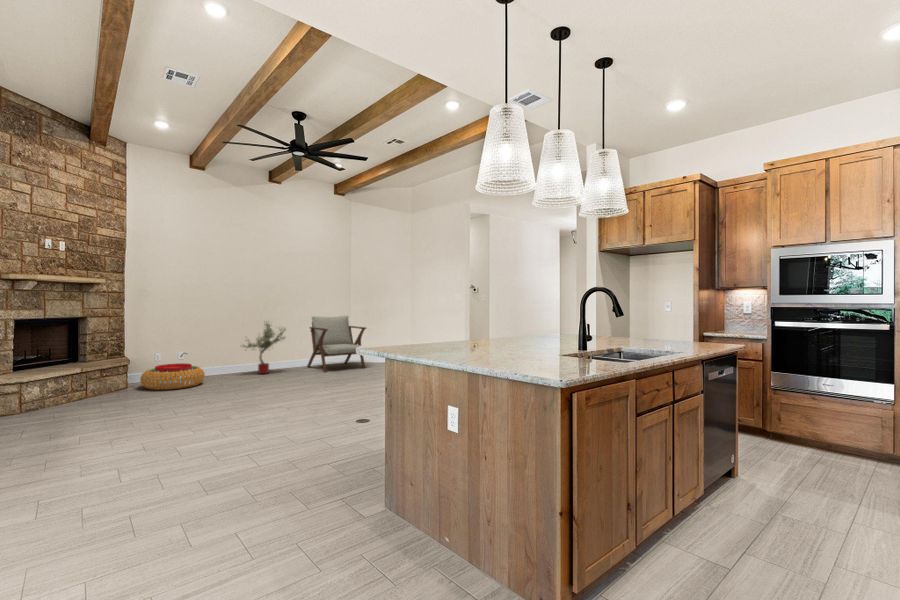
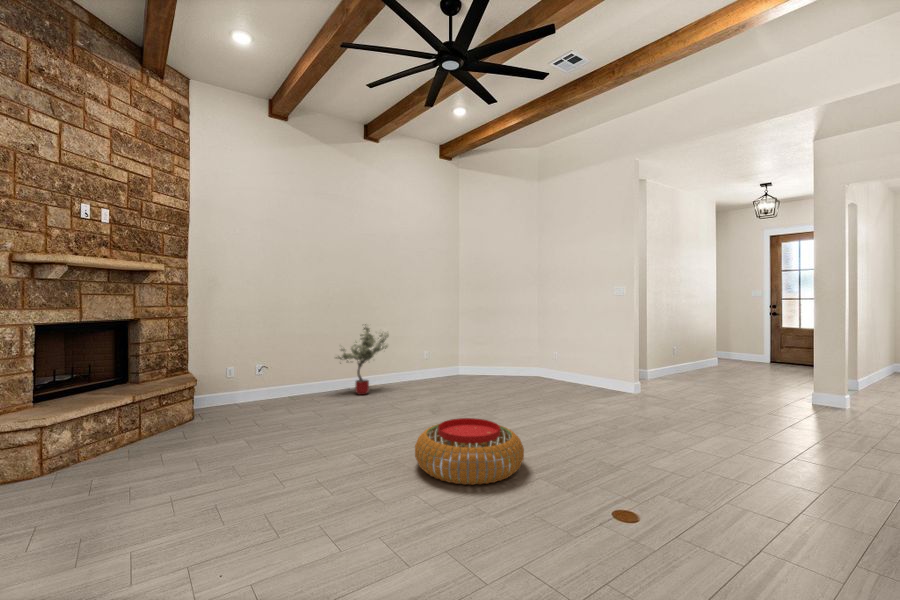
lounge chair: present [307,316,366,372] -> none [409,316,487,392]
pouf: present [140,363,205,390] -> present [415,418,524,485]

